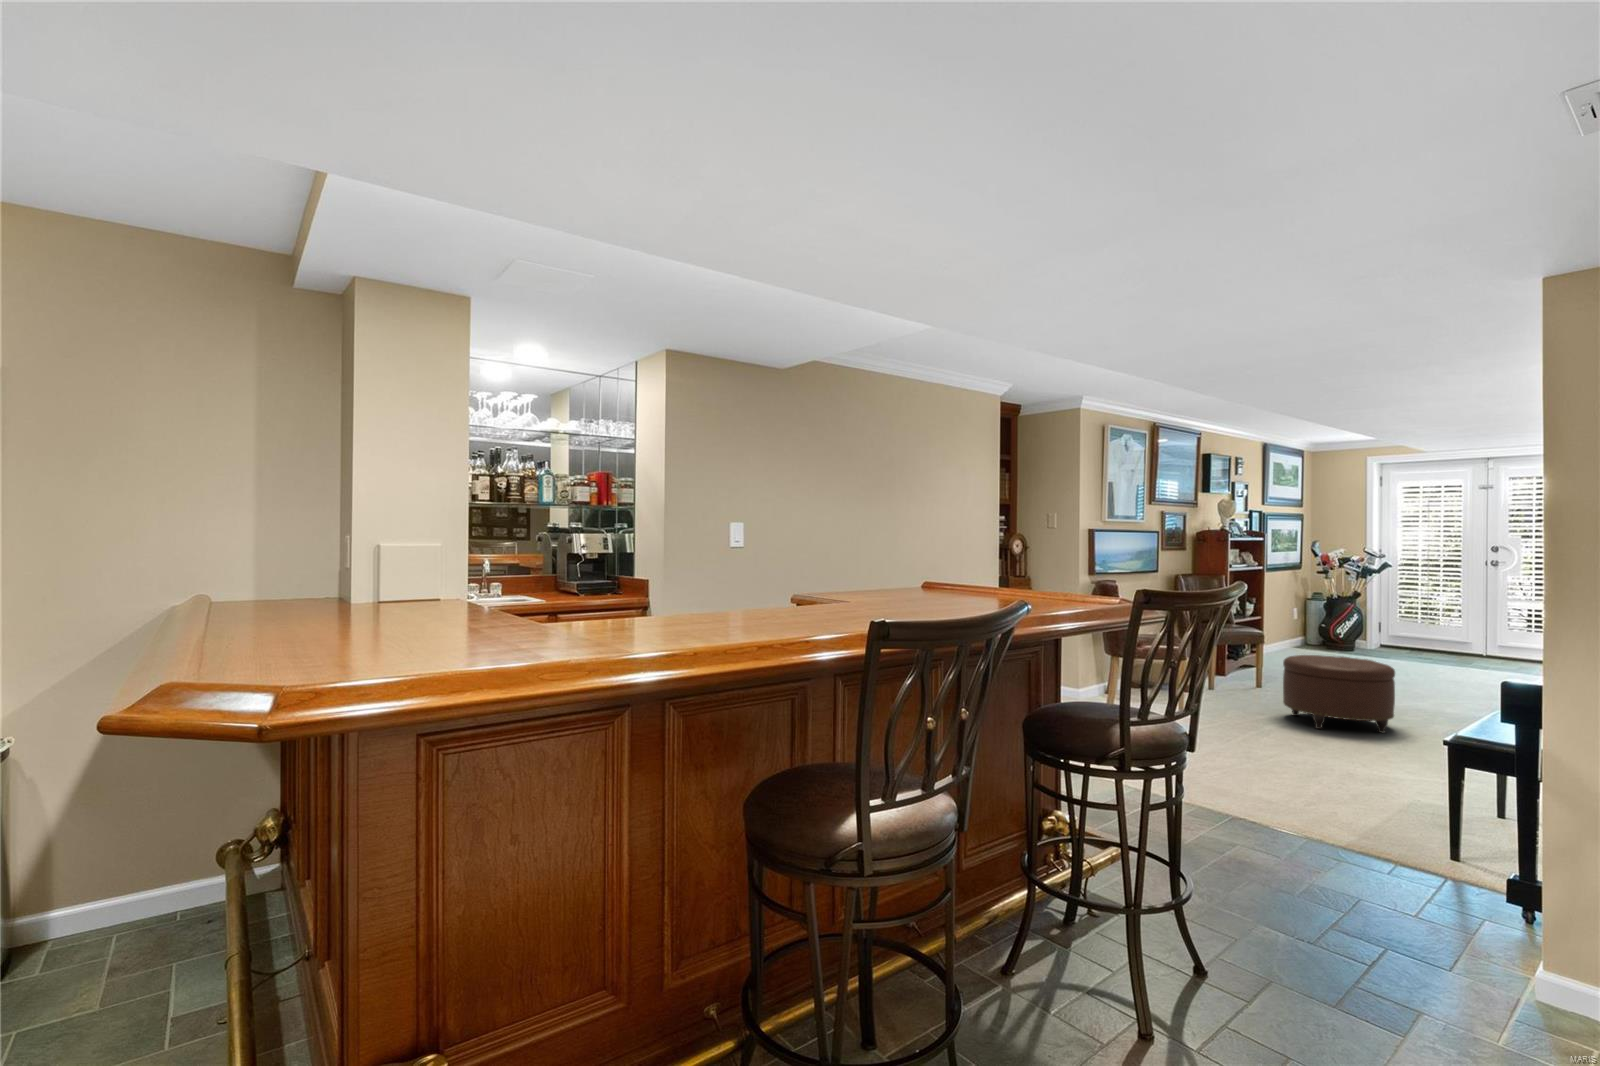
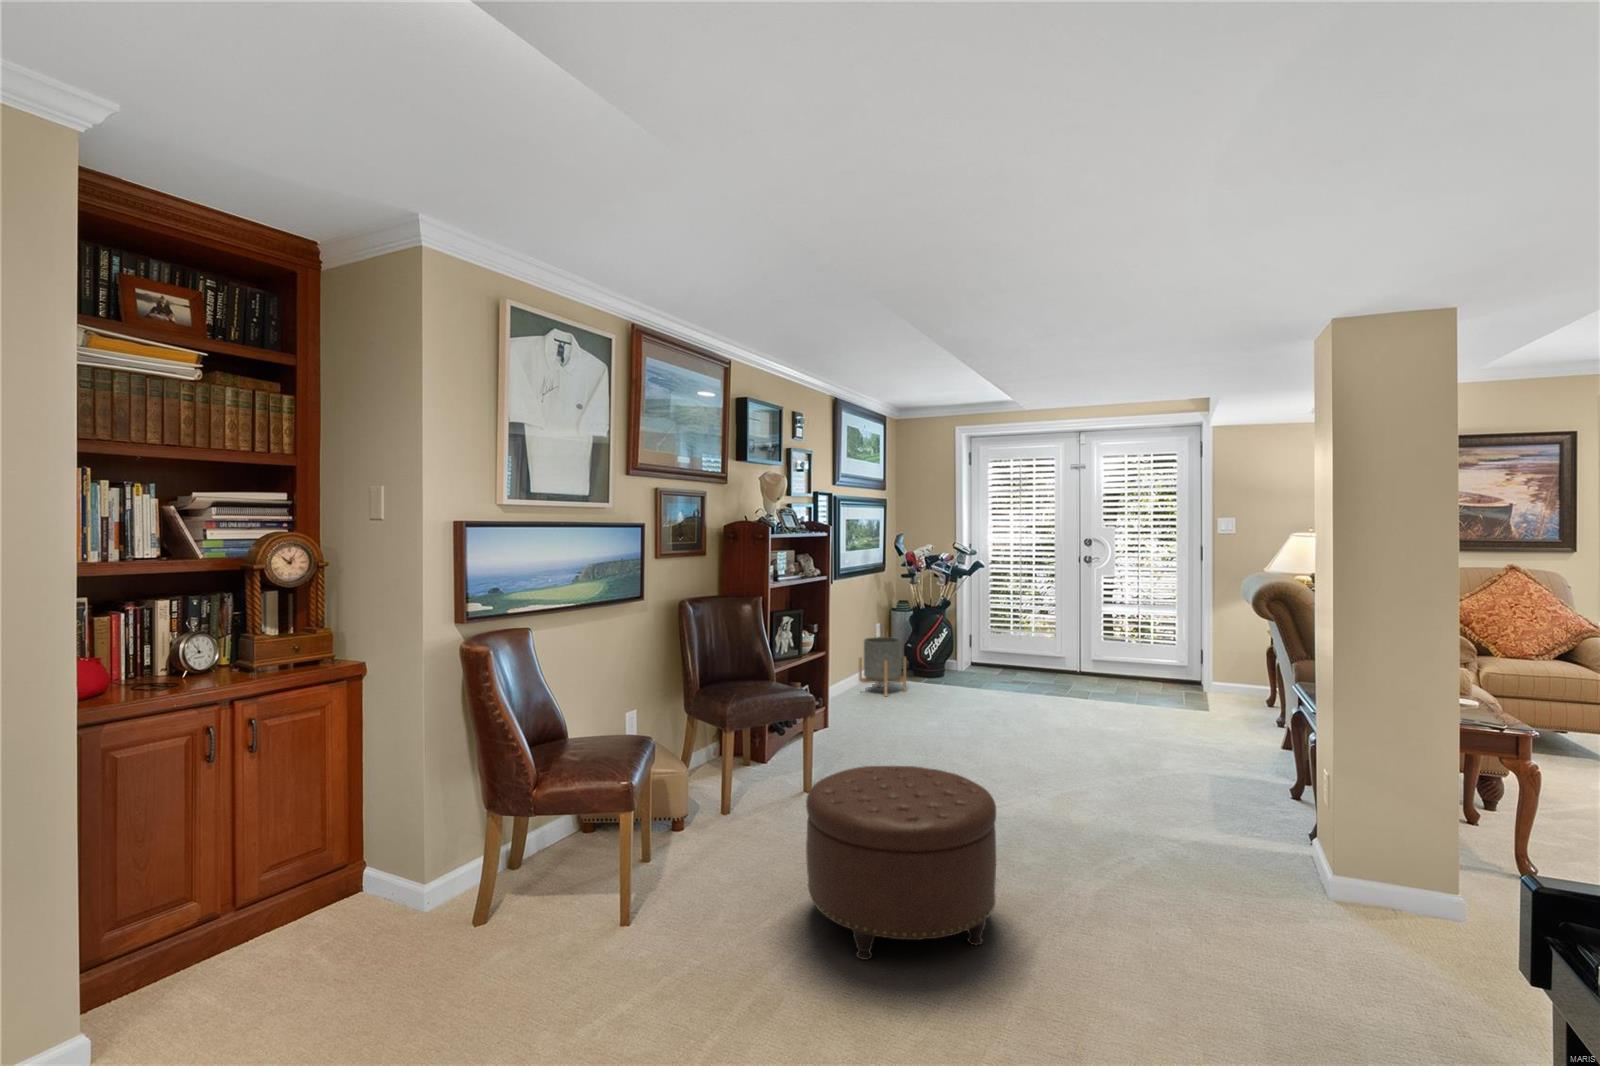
planter: none [1281,616,1322,657] -> present [859,637,906,696]

